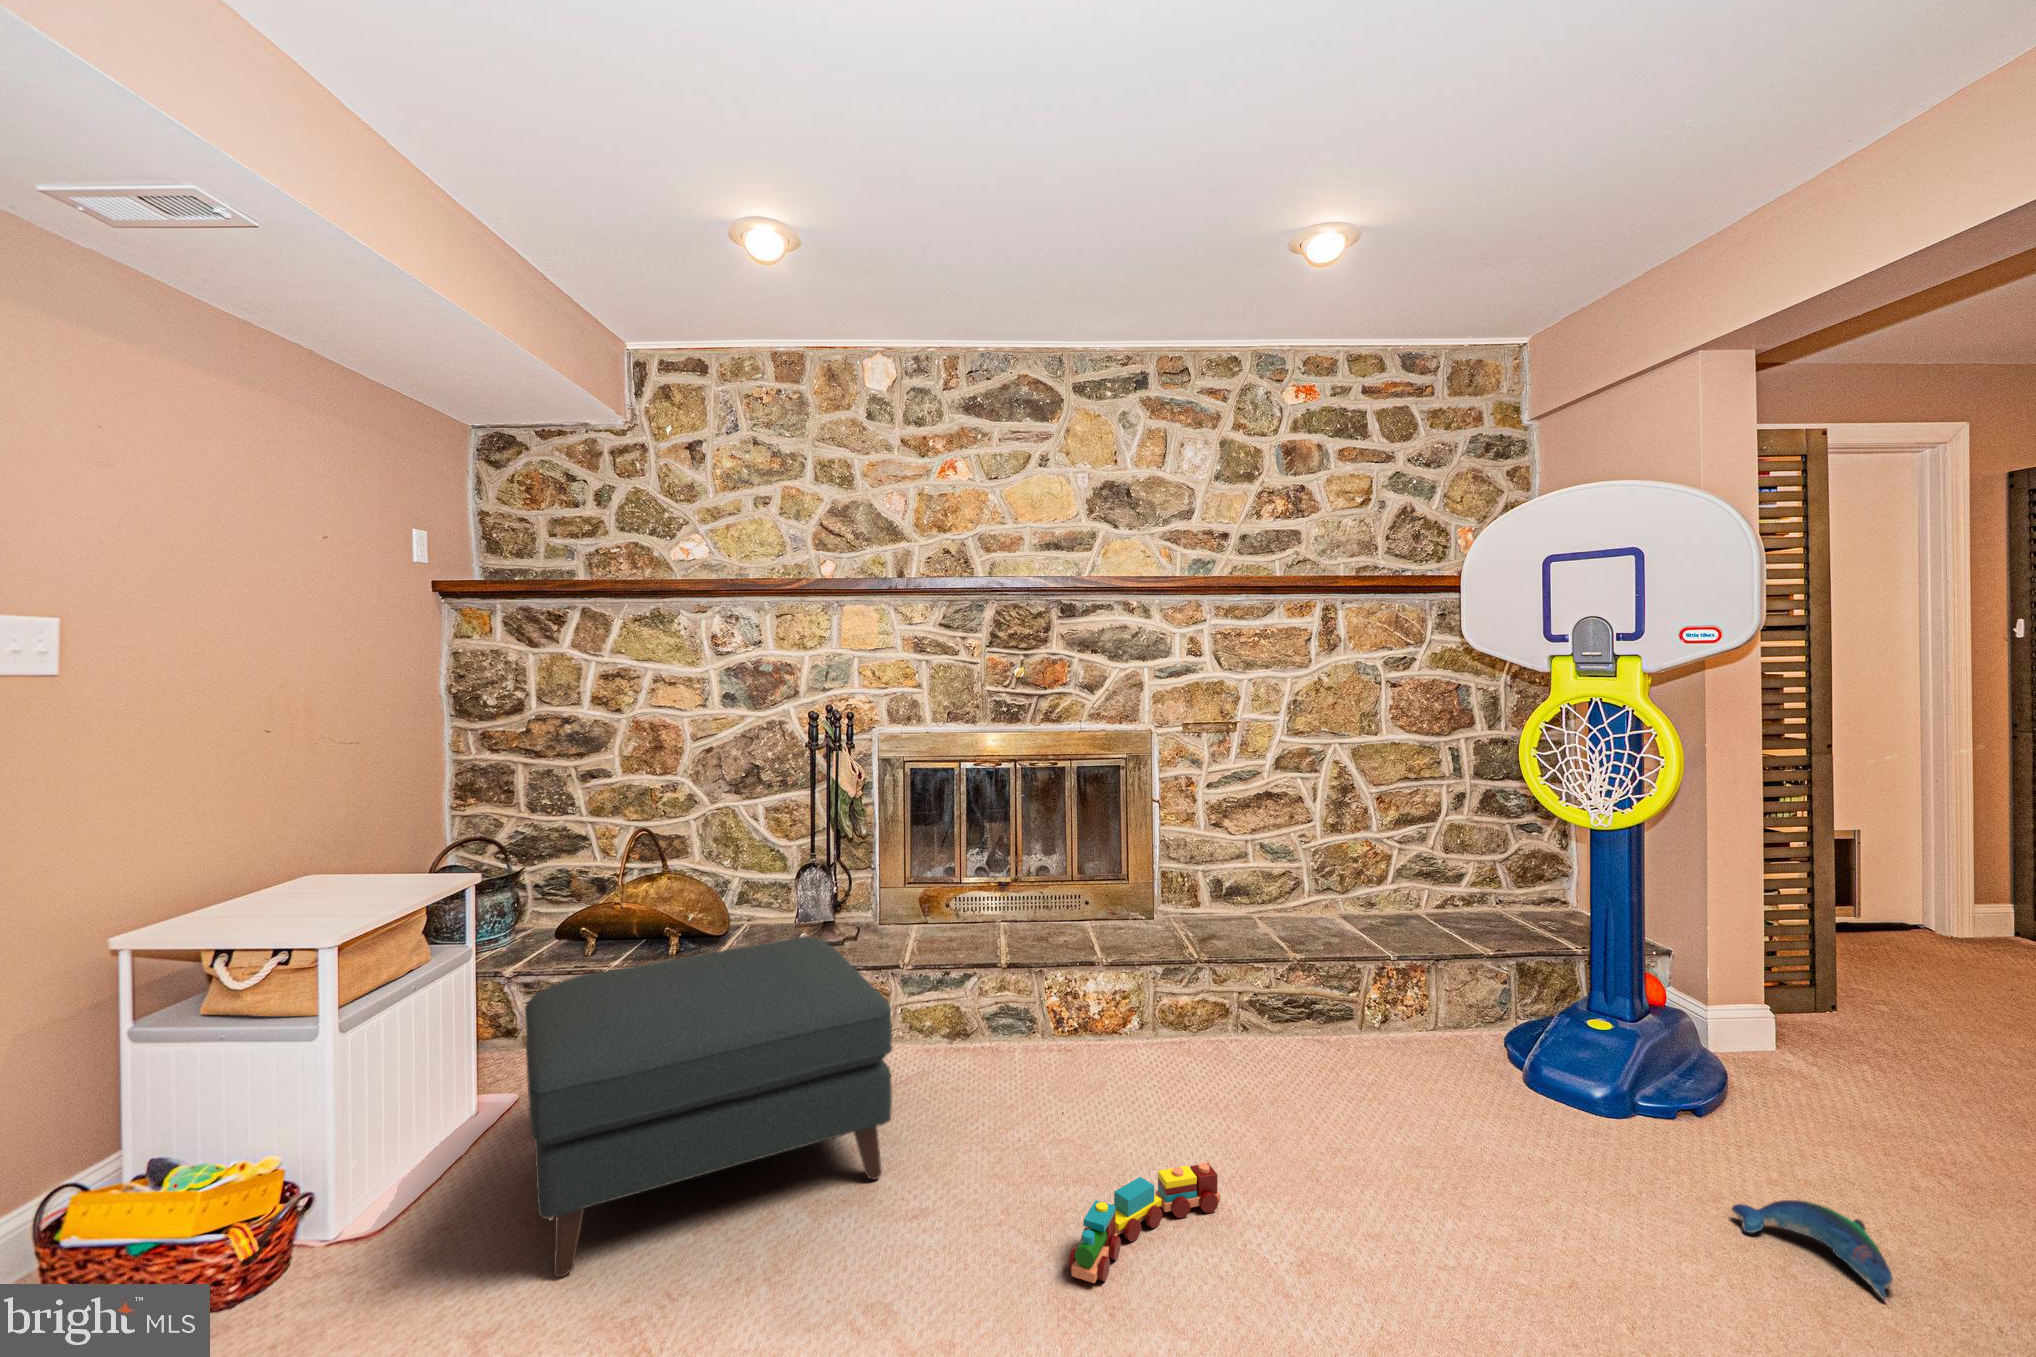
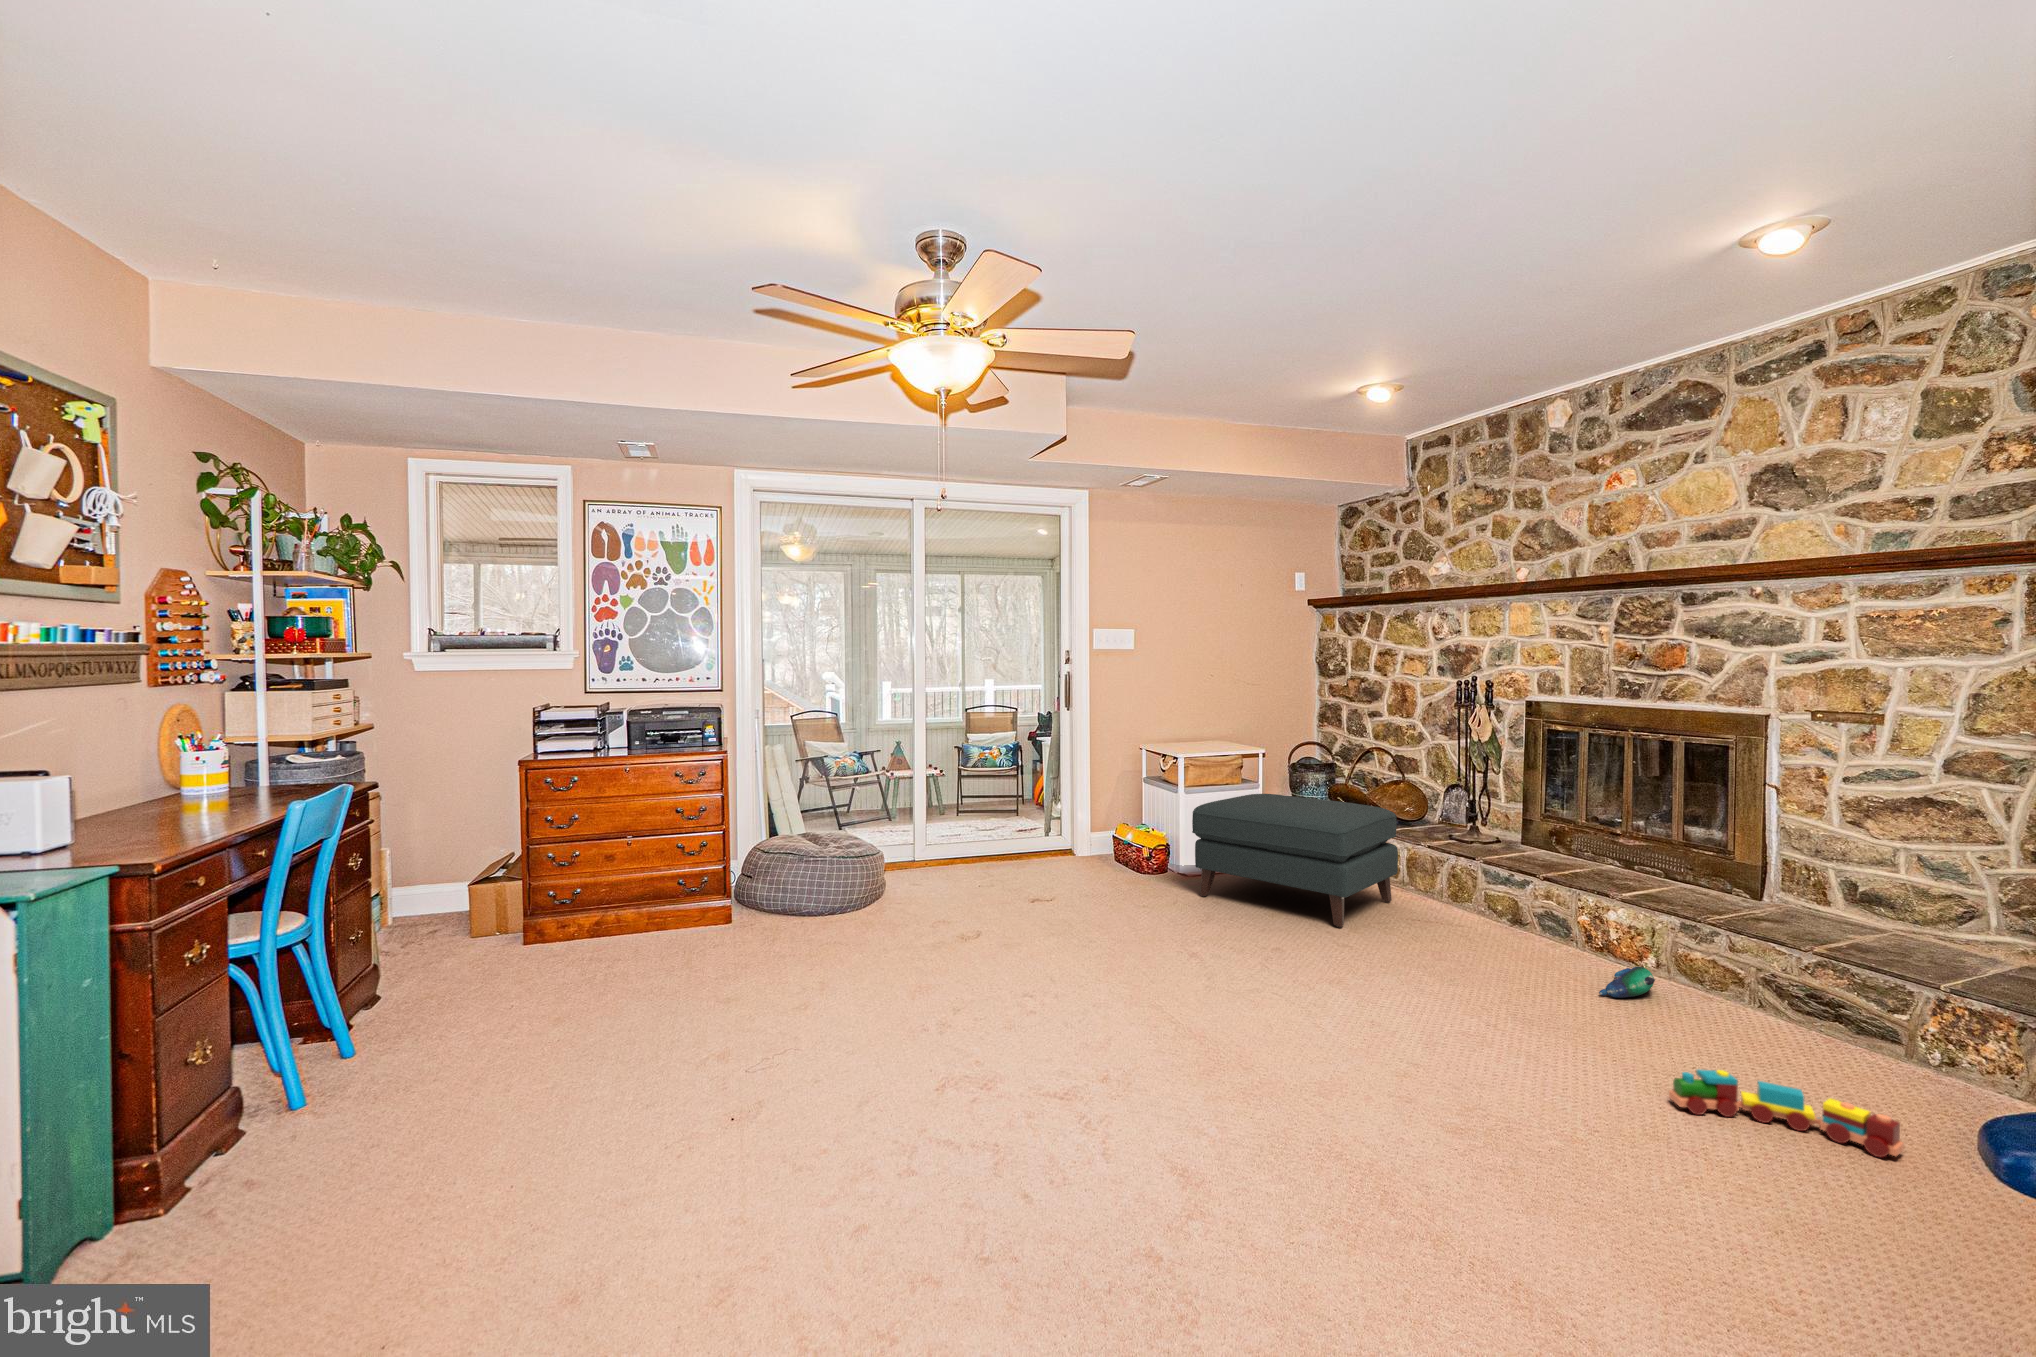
toy train: present [1068,1163,1220,1283] -> present [1669,1069,1904,1157]
plush toy: present [1732,1200,1893,1299] -> present [1599,966,1655,998]

